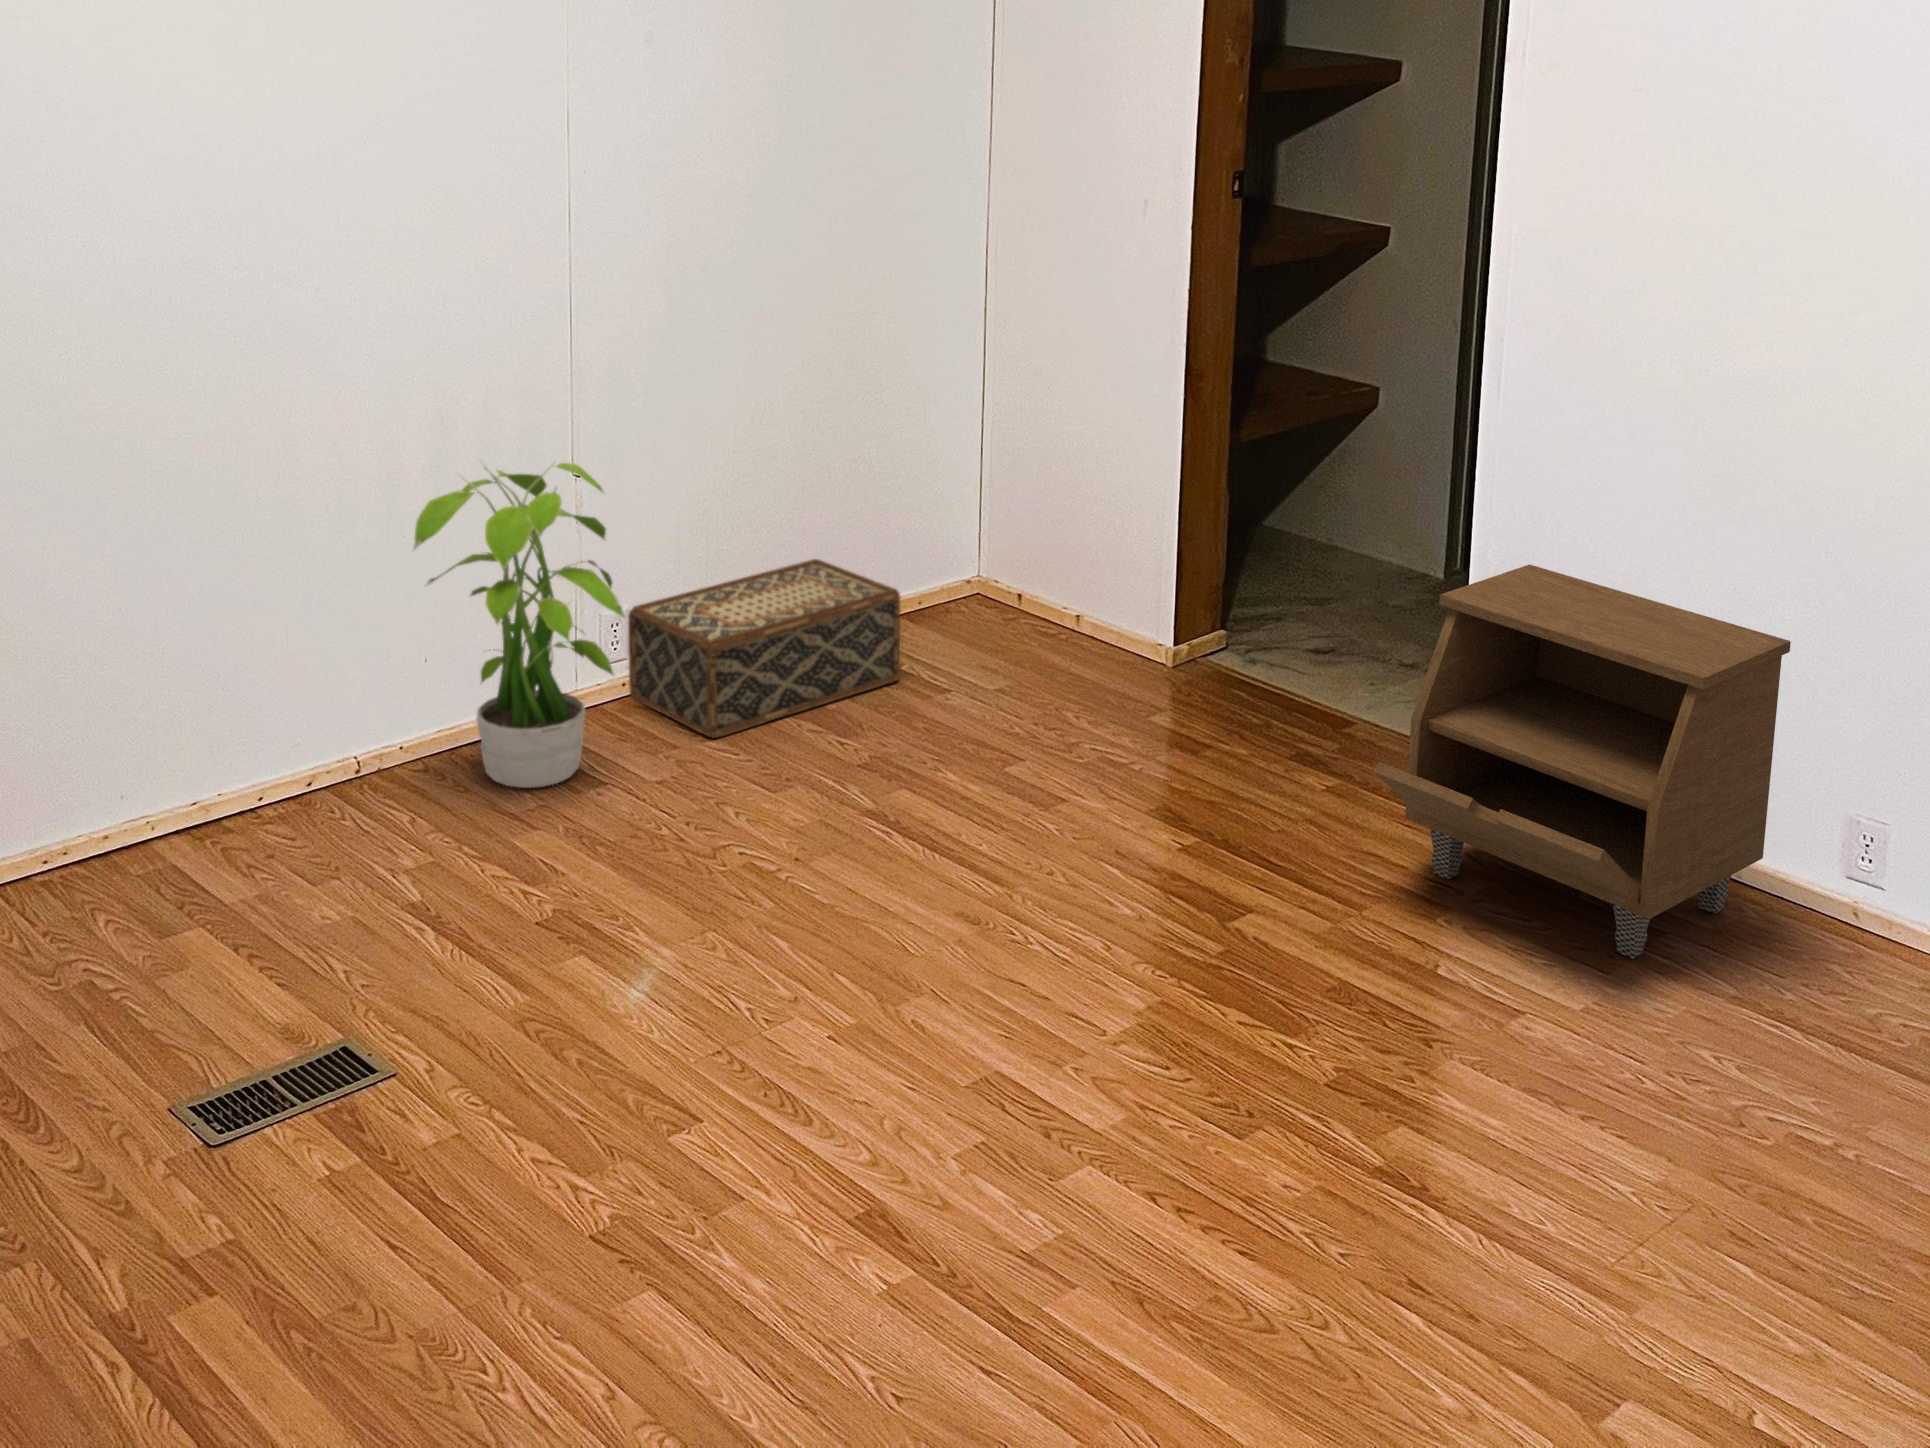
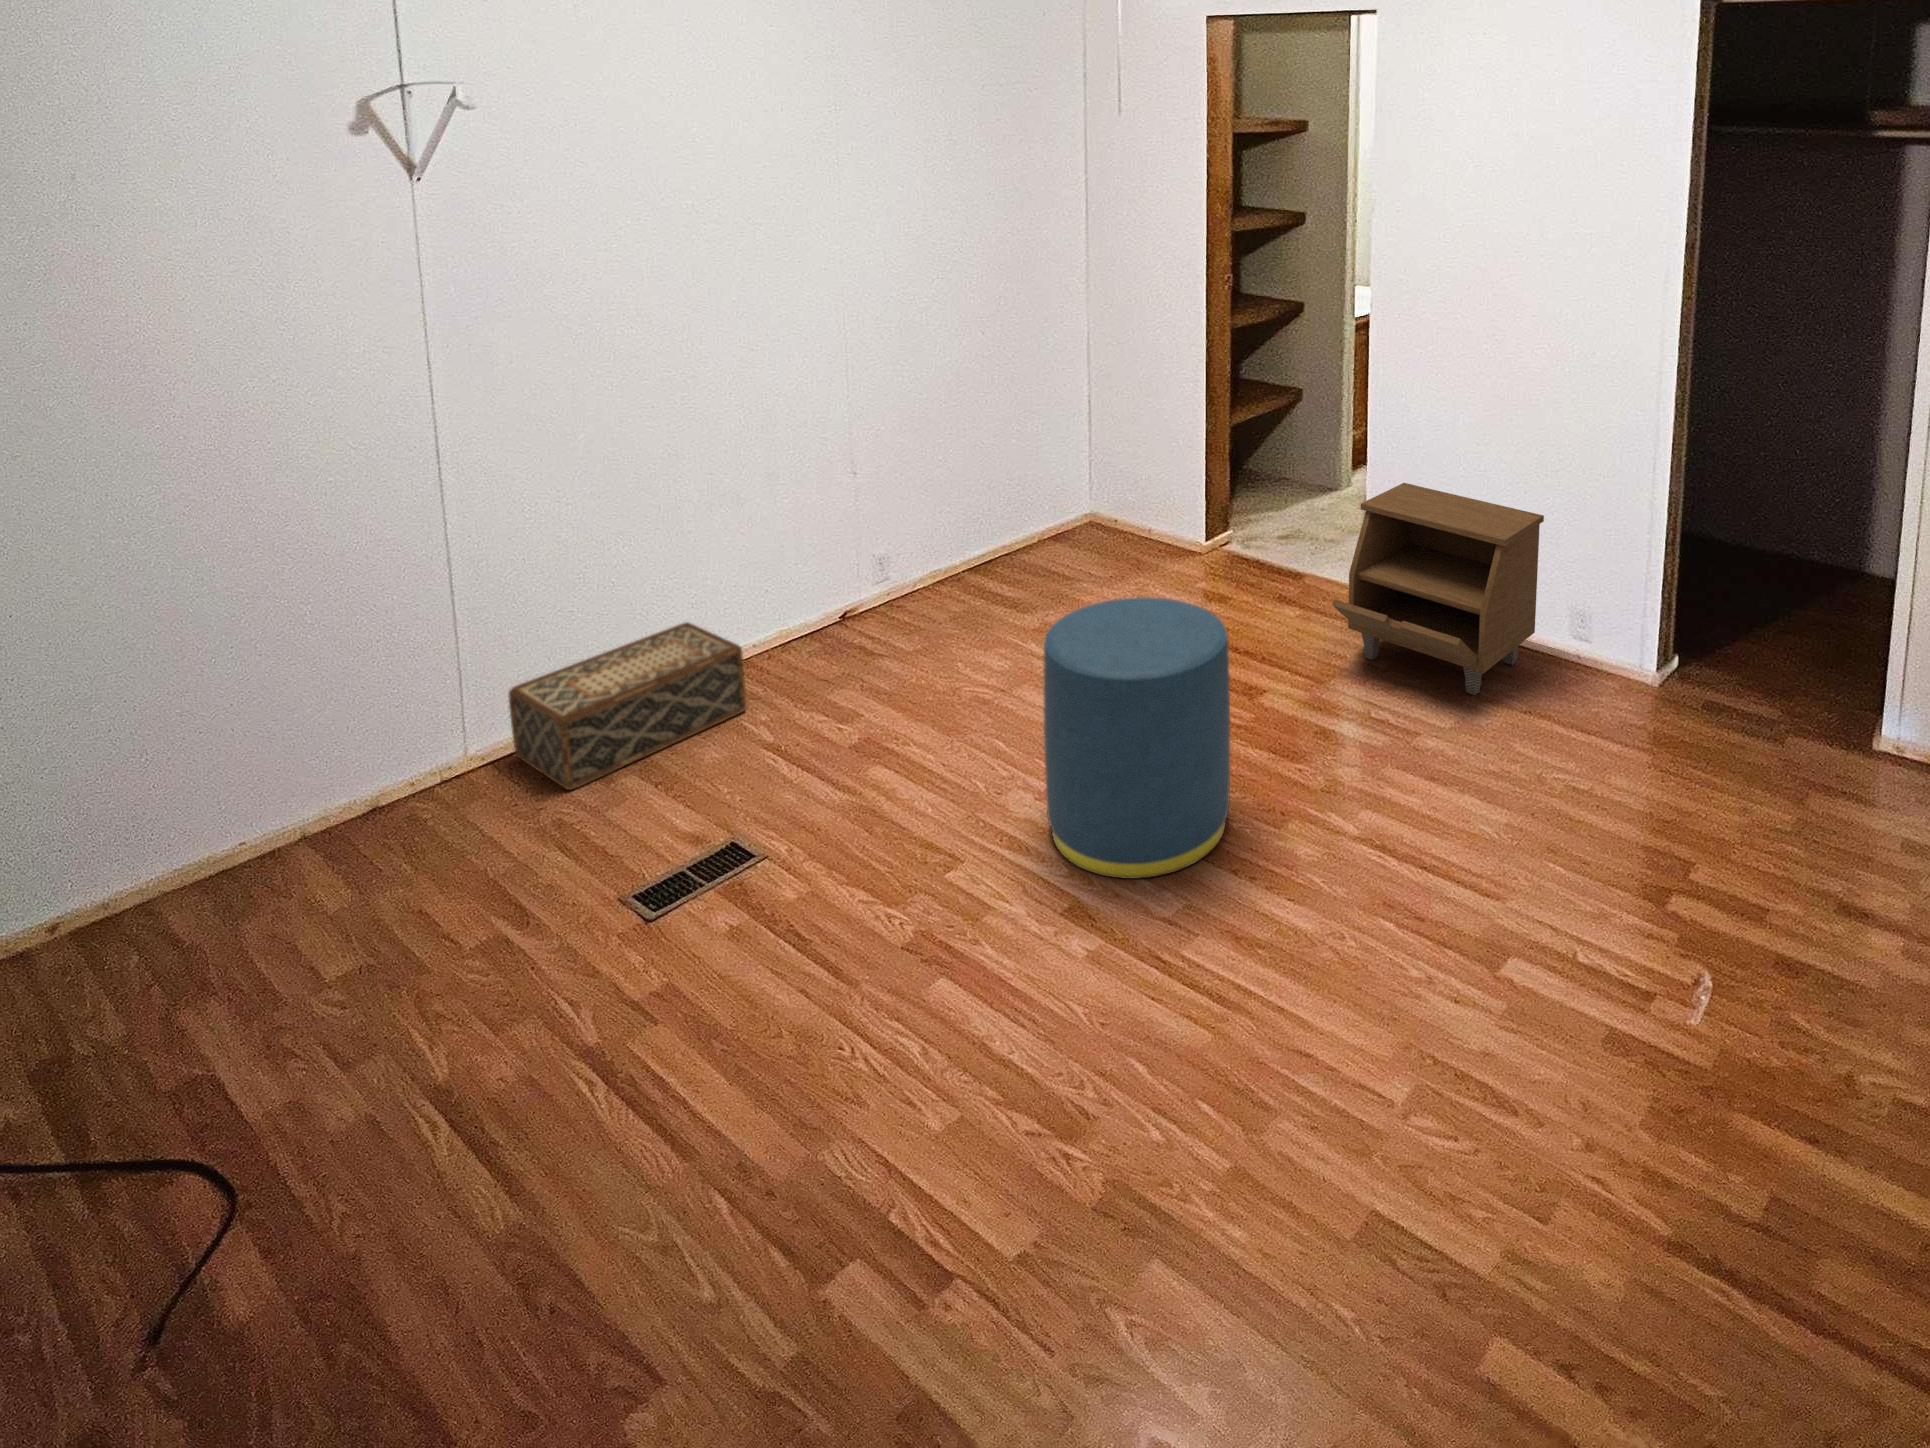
potted plant: present [413,463,625,788] -> none [763,462,898,659]
woven basket: present [628,559,900,738] -> present [508,622,746,790]
ottoman: none [839,718,1158,1186] -> present [1044,597,1230,879]

